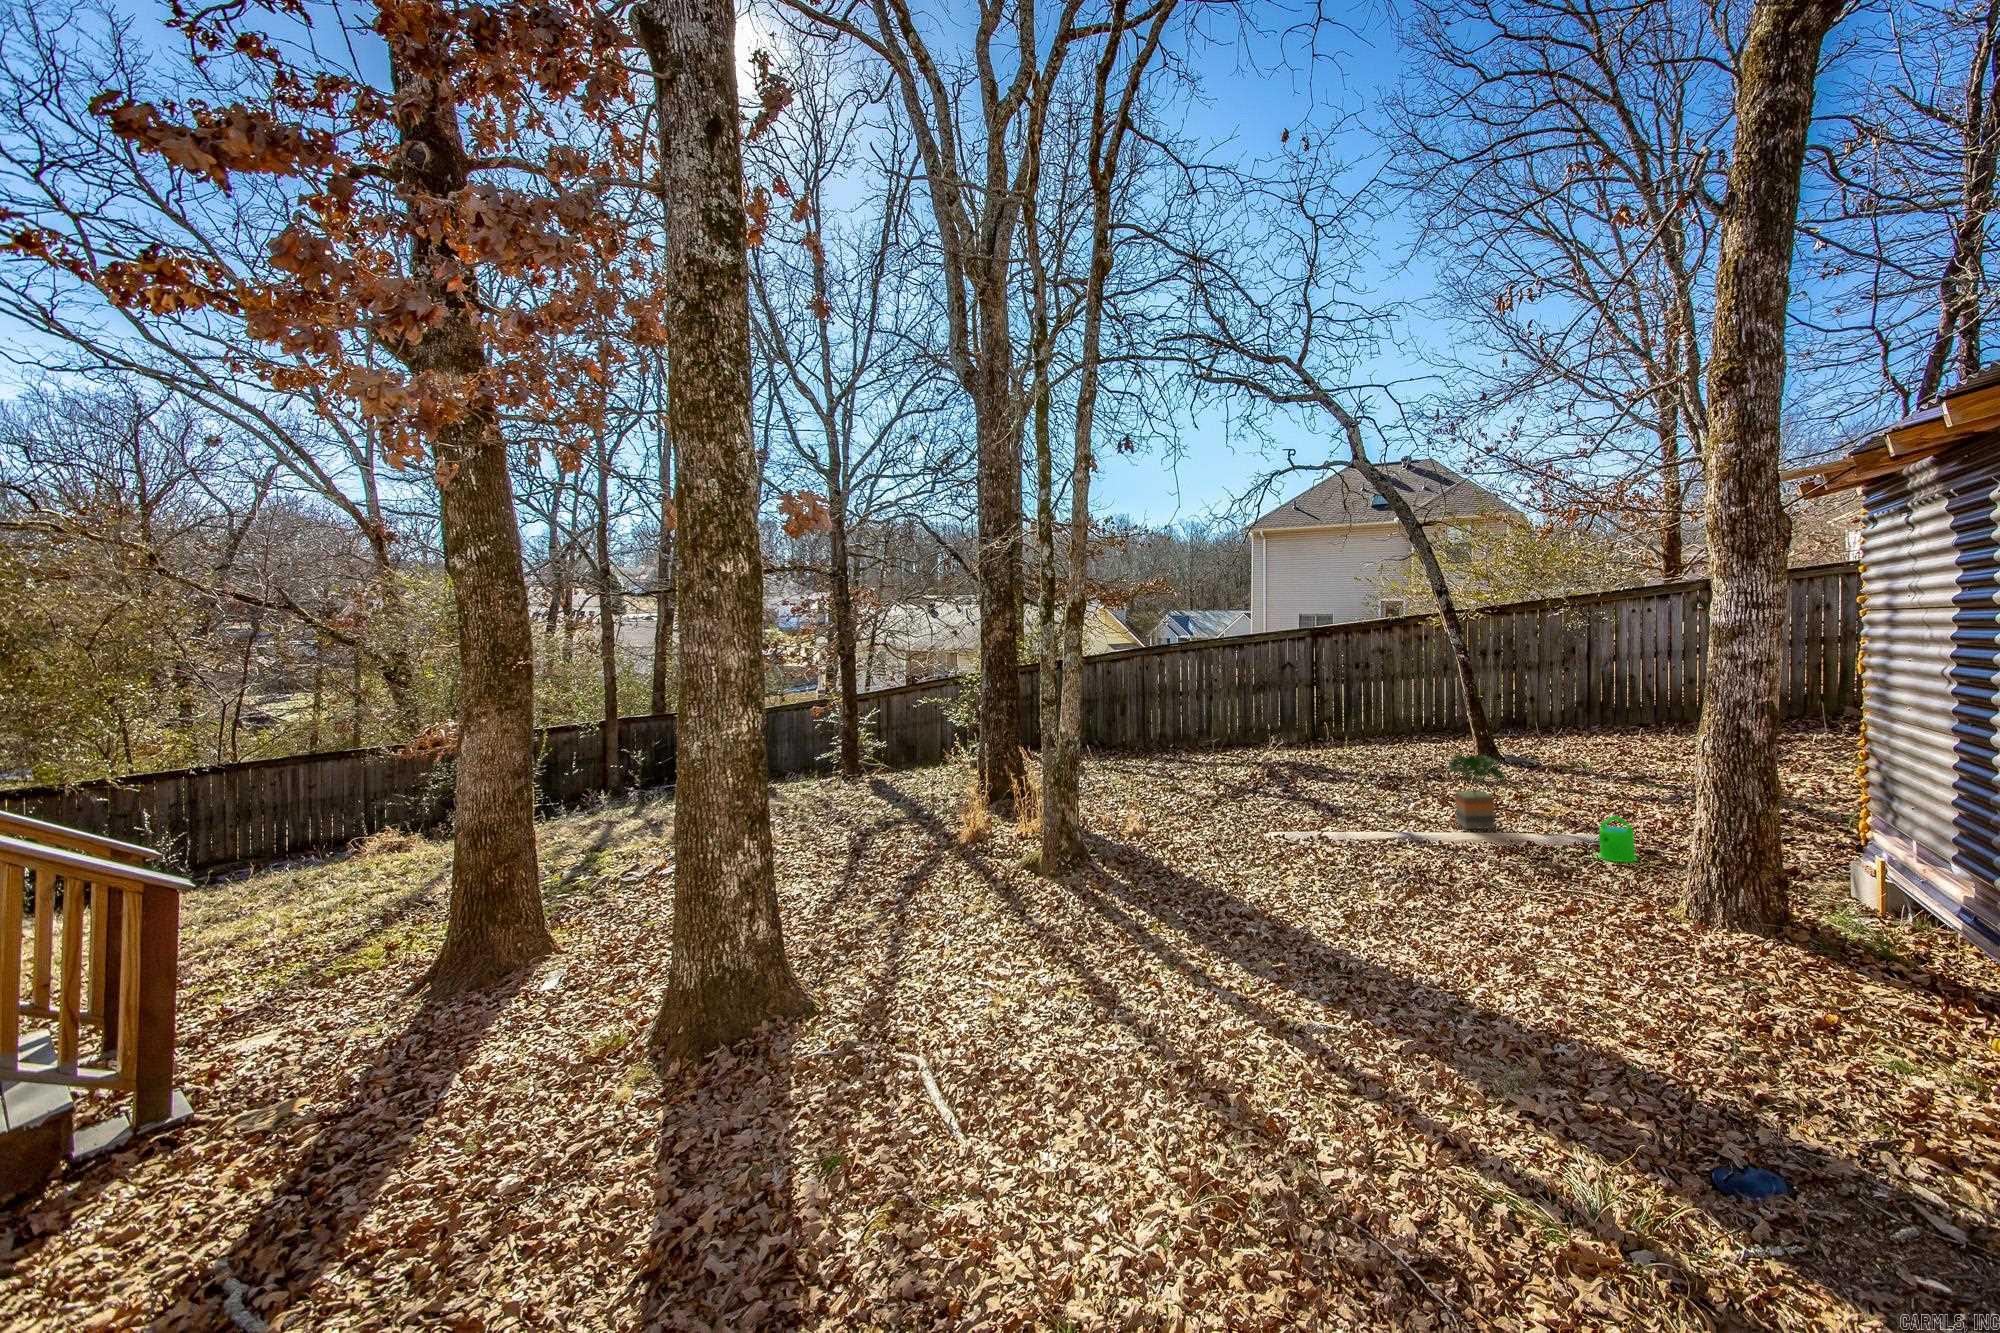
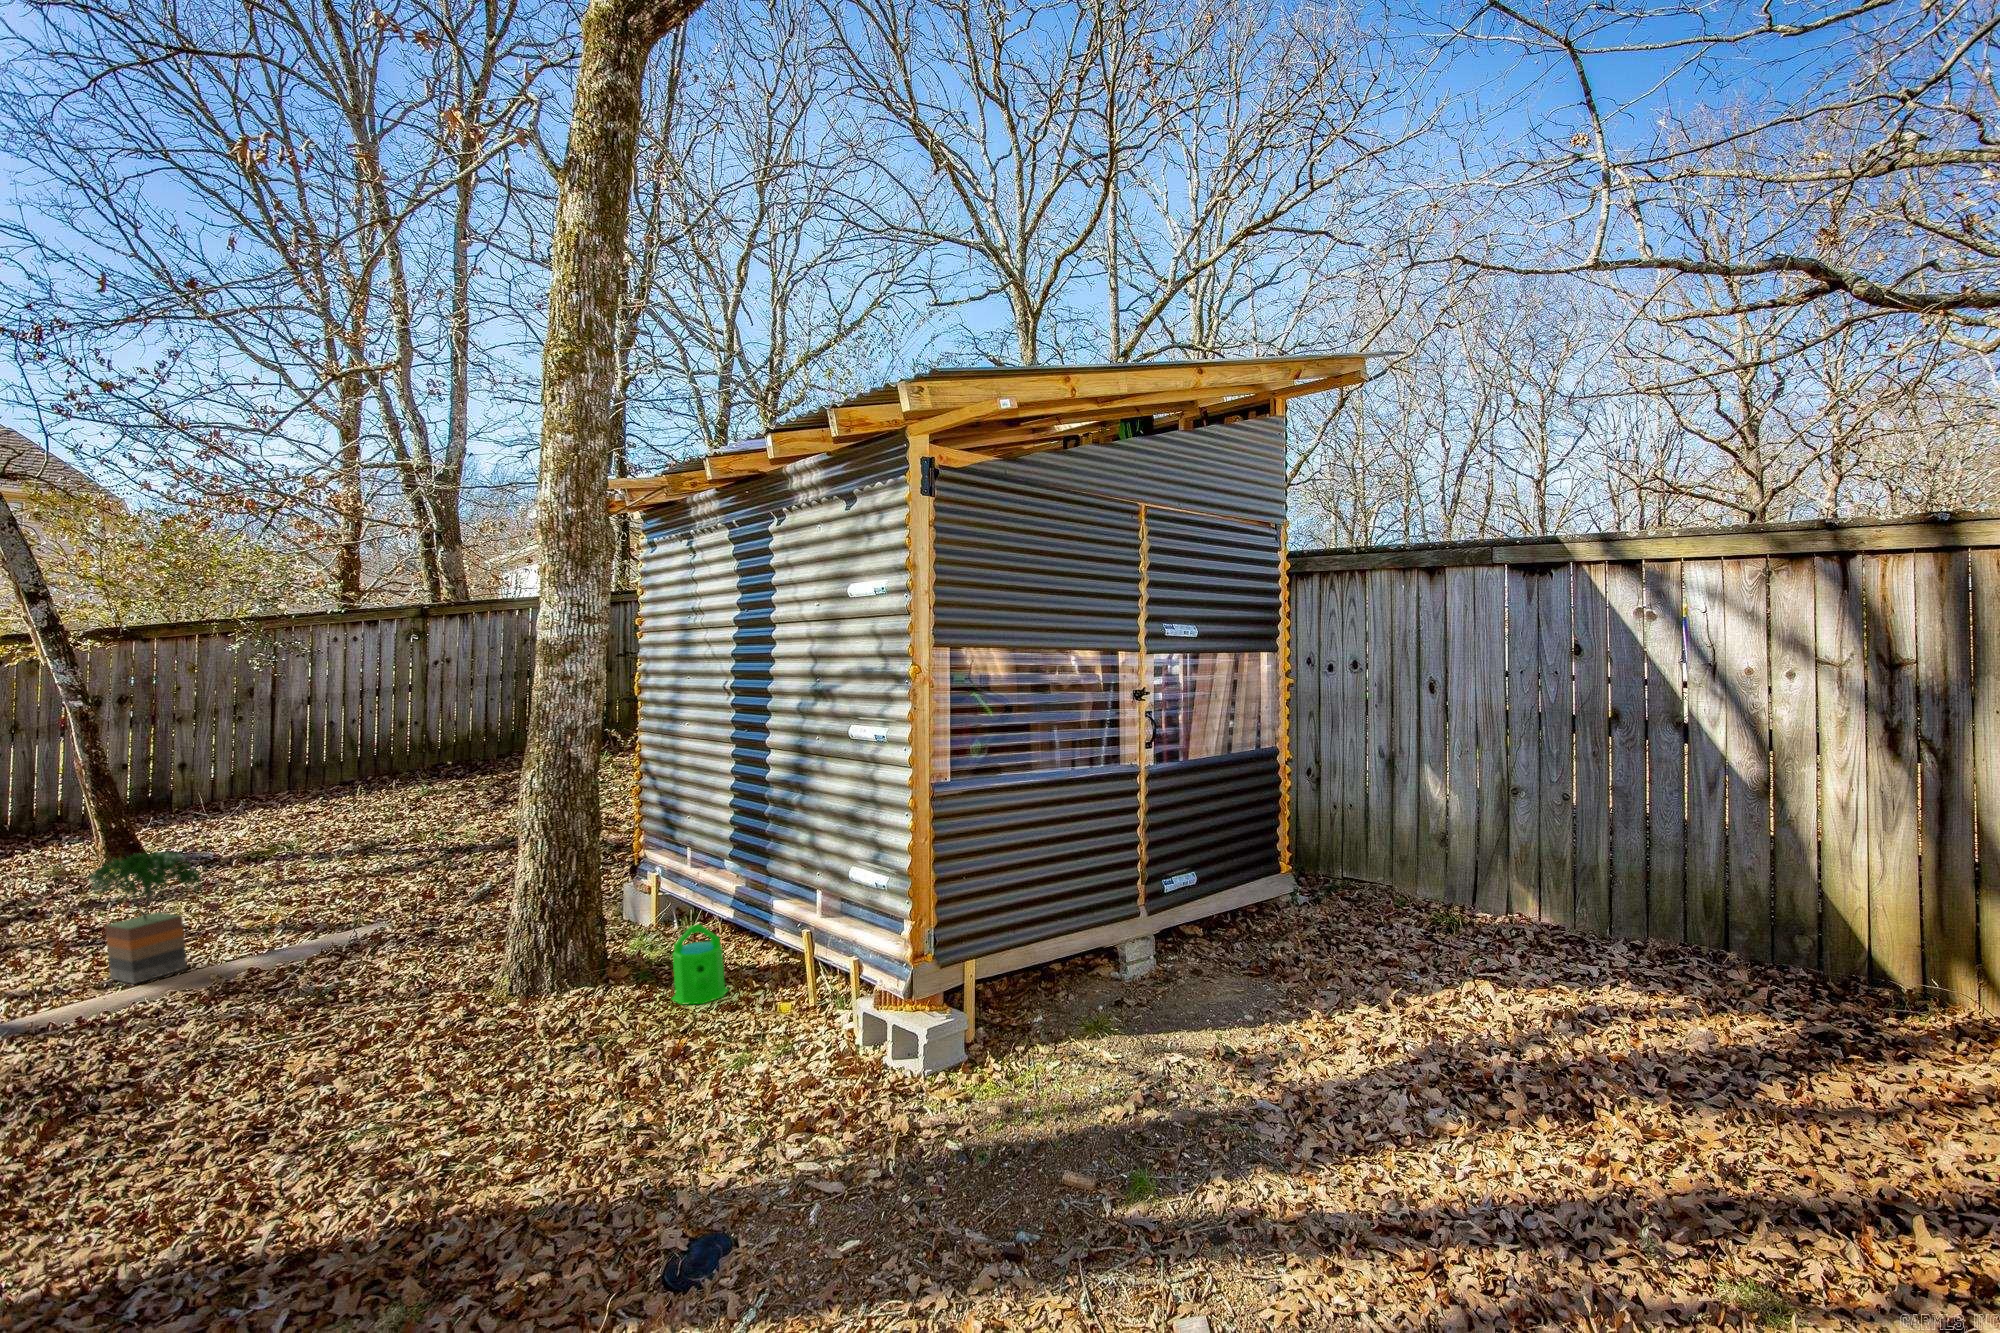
watering can: present [1598,816,1637,863] -> present [672,924,728,1004]

